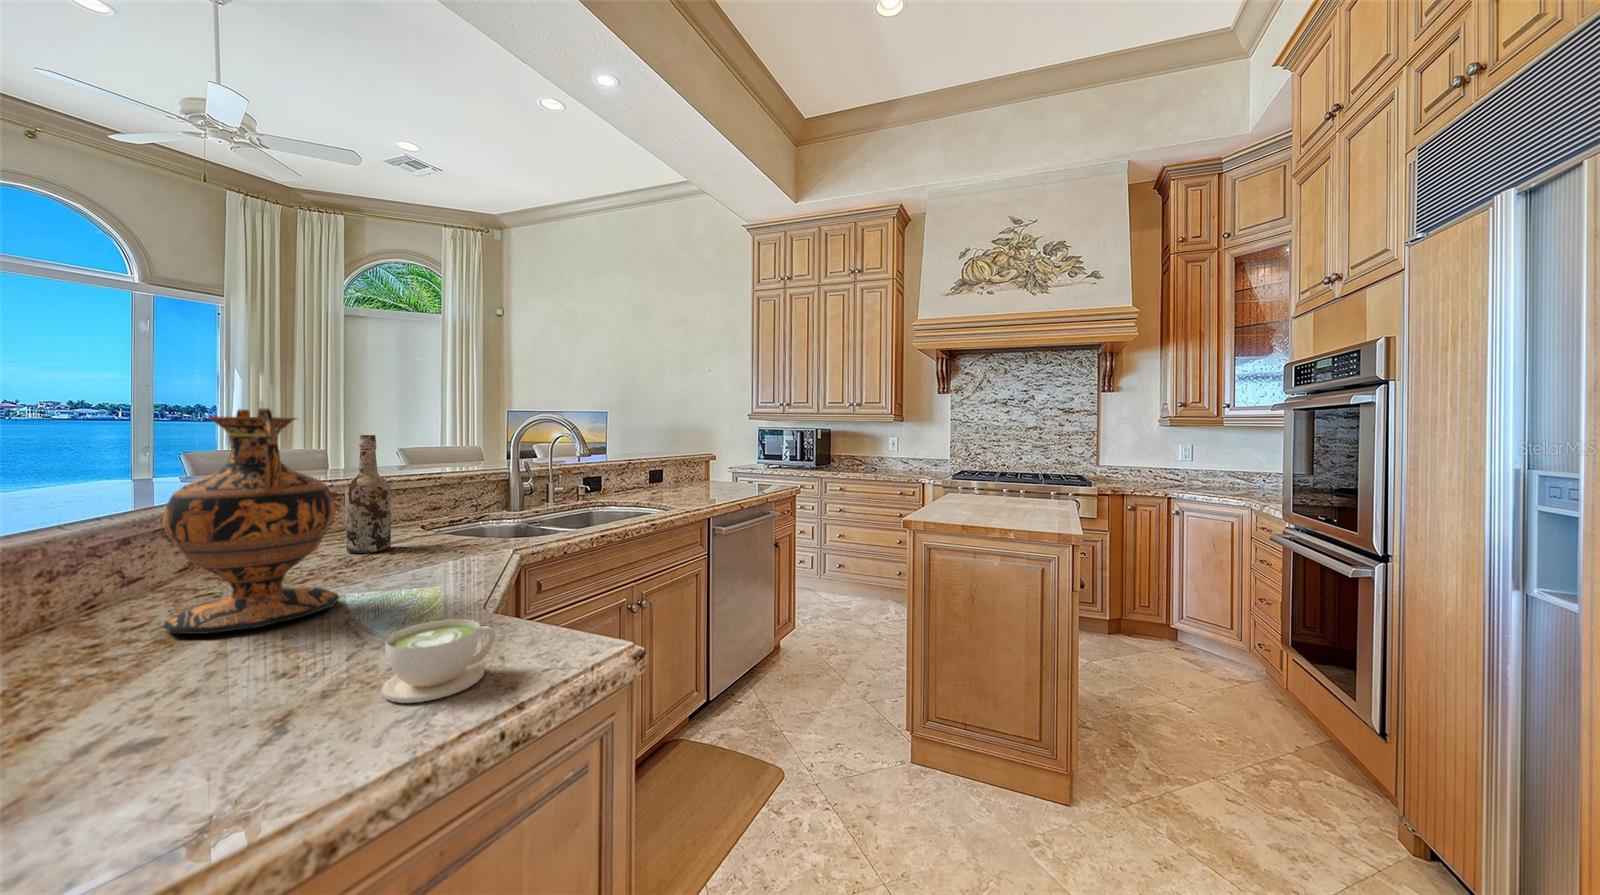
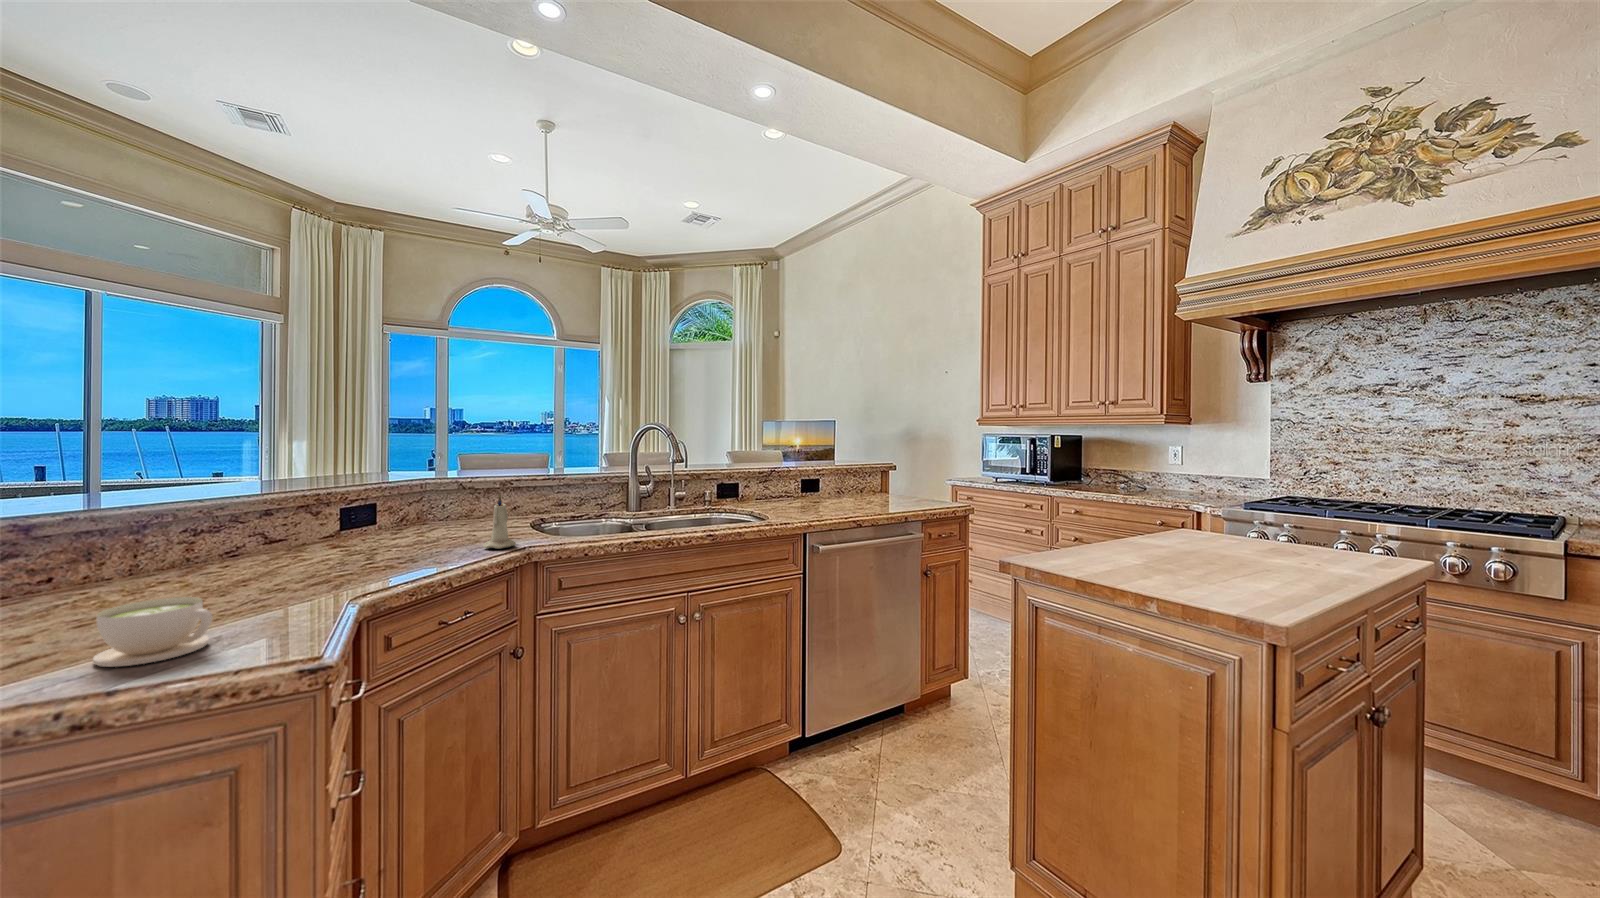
vase: present [163,408,339,633] -> none [193,413,328,584]
wine bottle: present [345,435,391,553] -> none [440,438,475,537]
candle: none [454,496,489,556] -> present [483,494,516,549]

